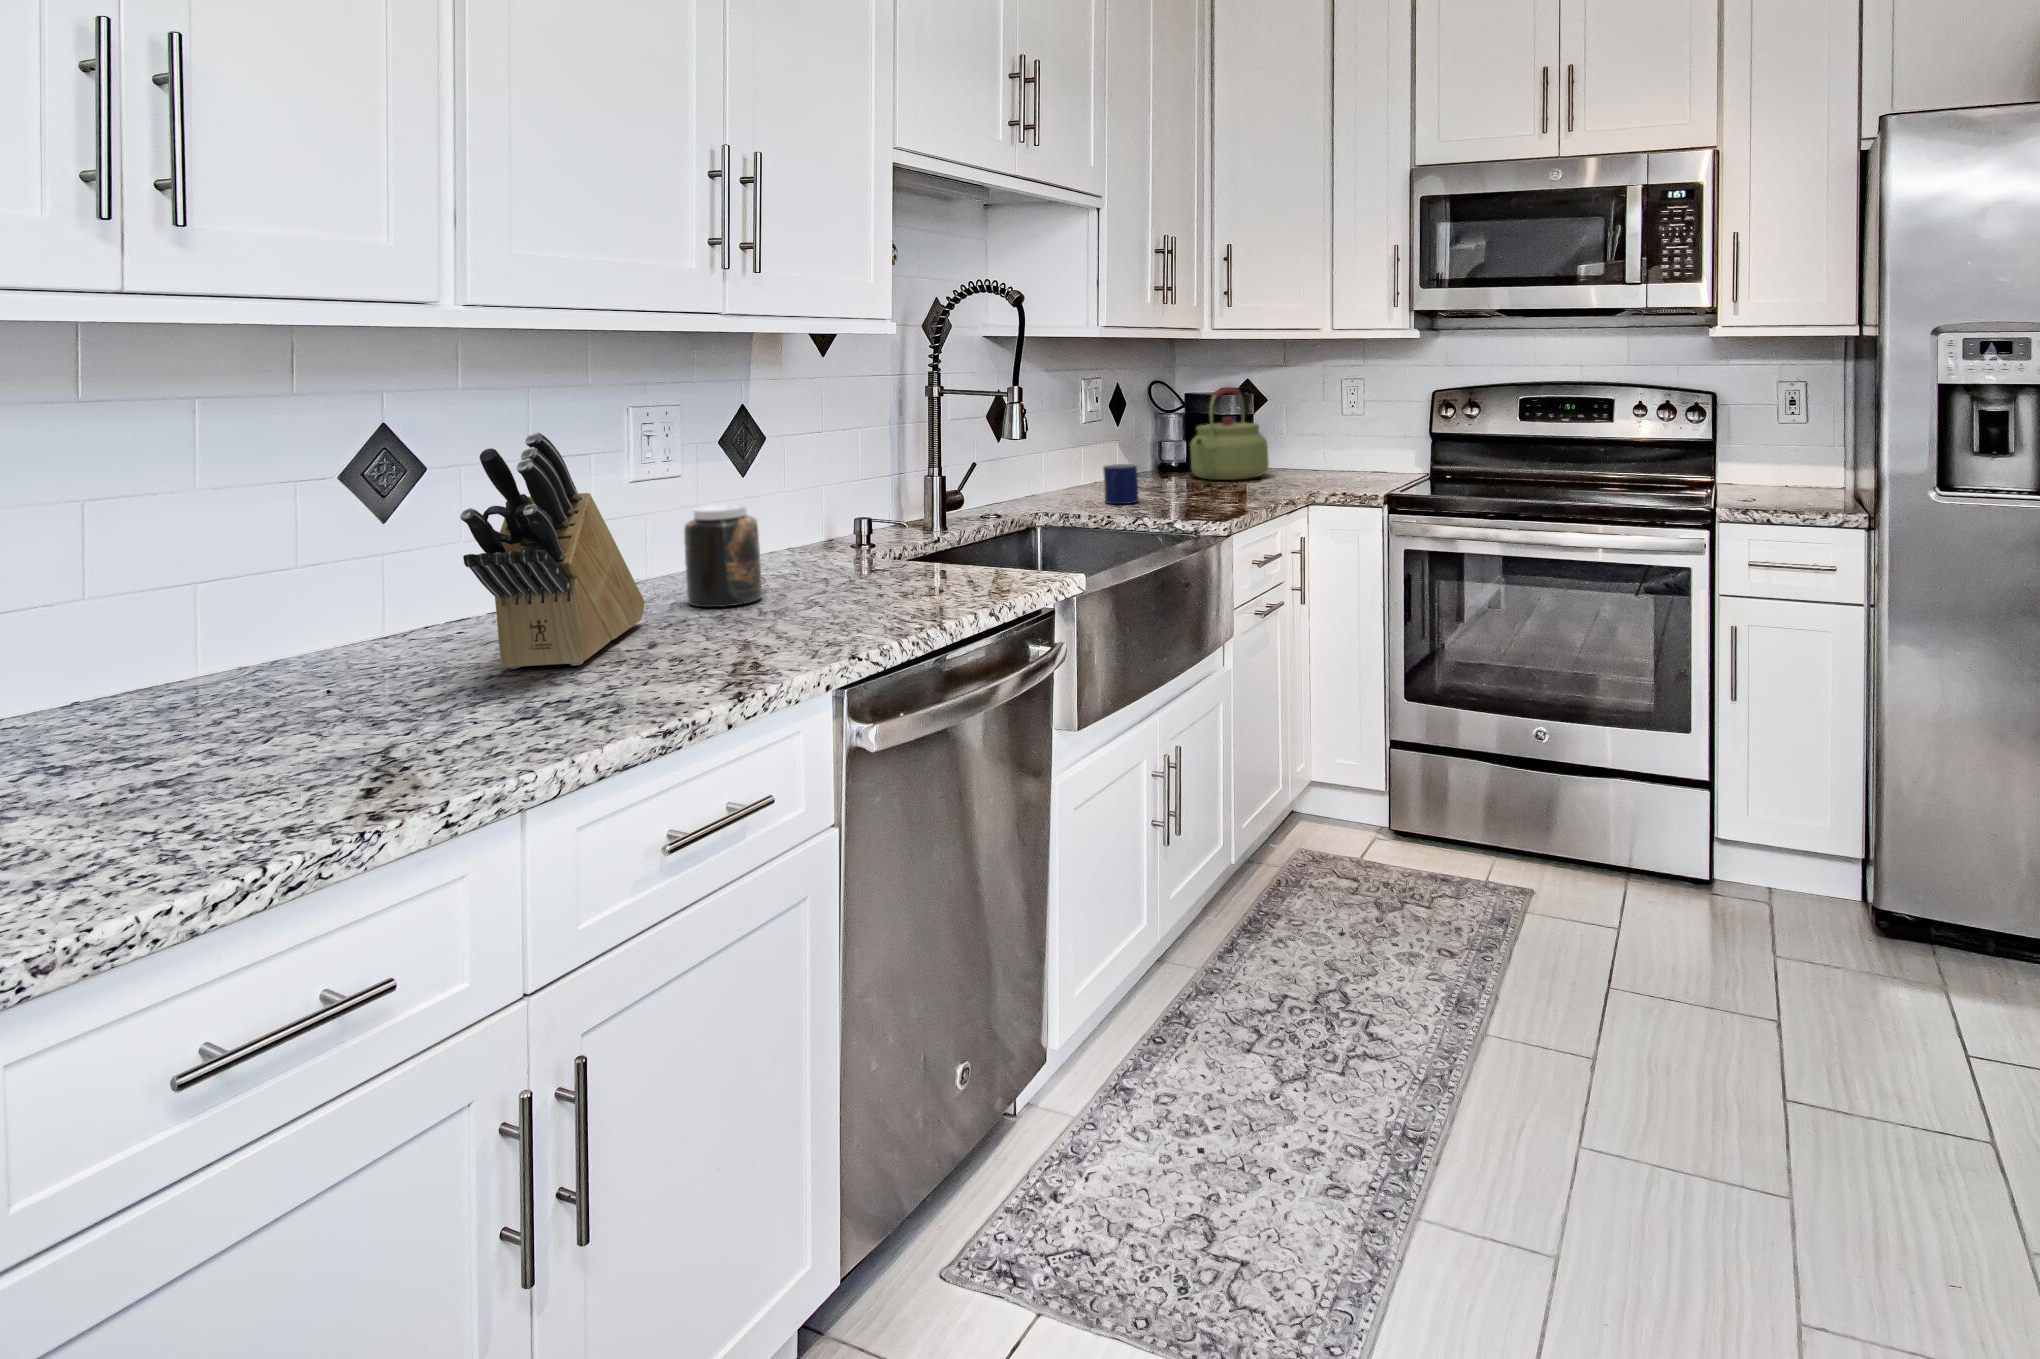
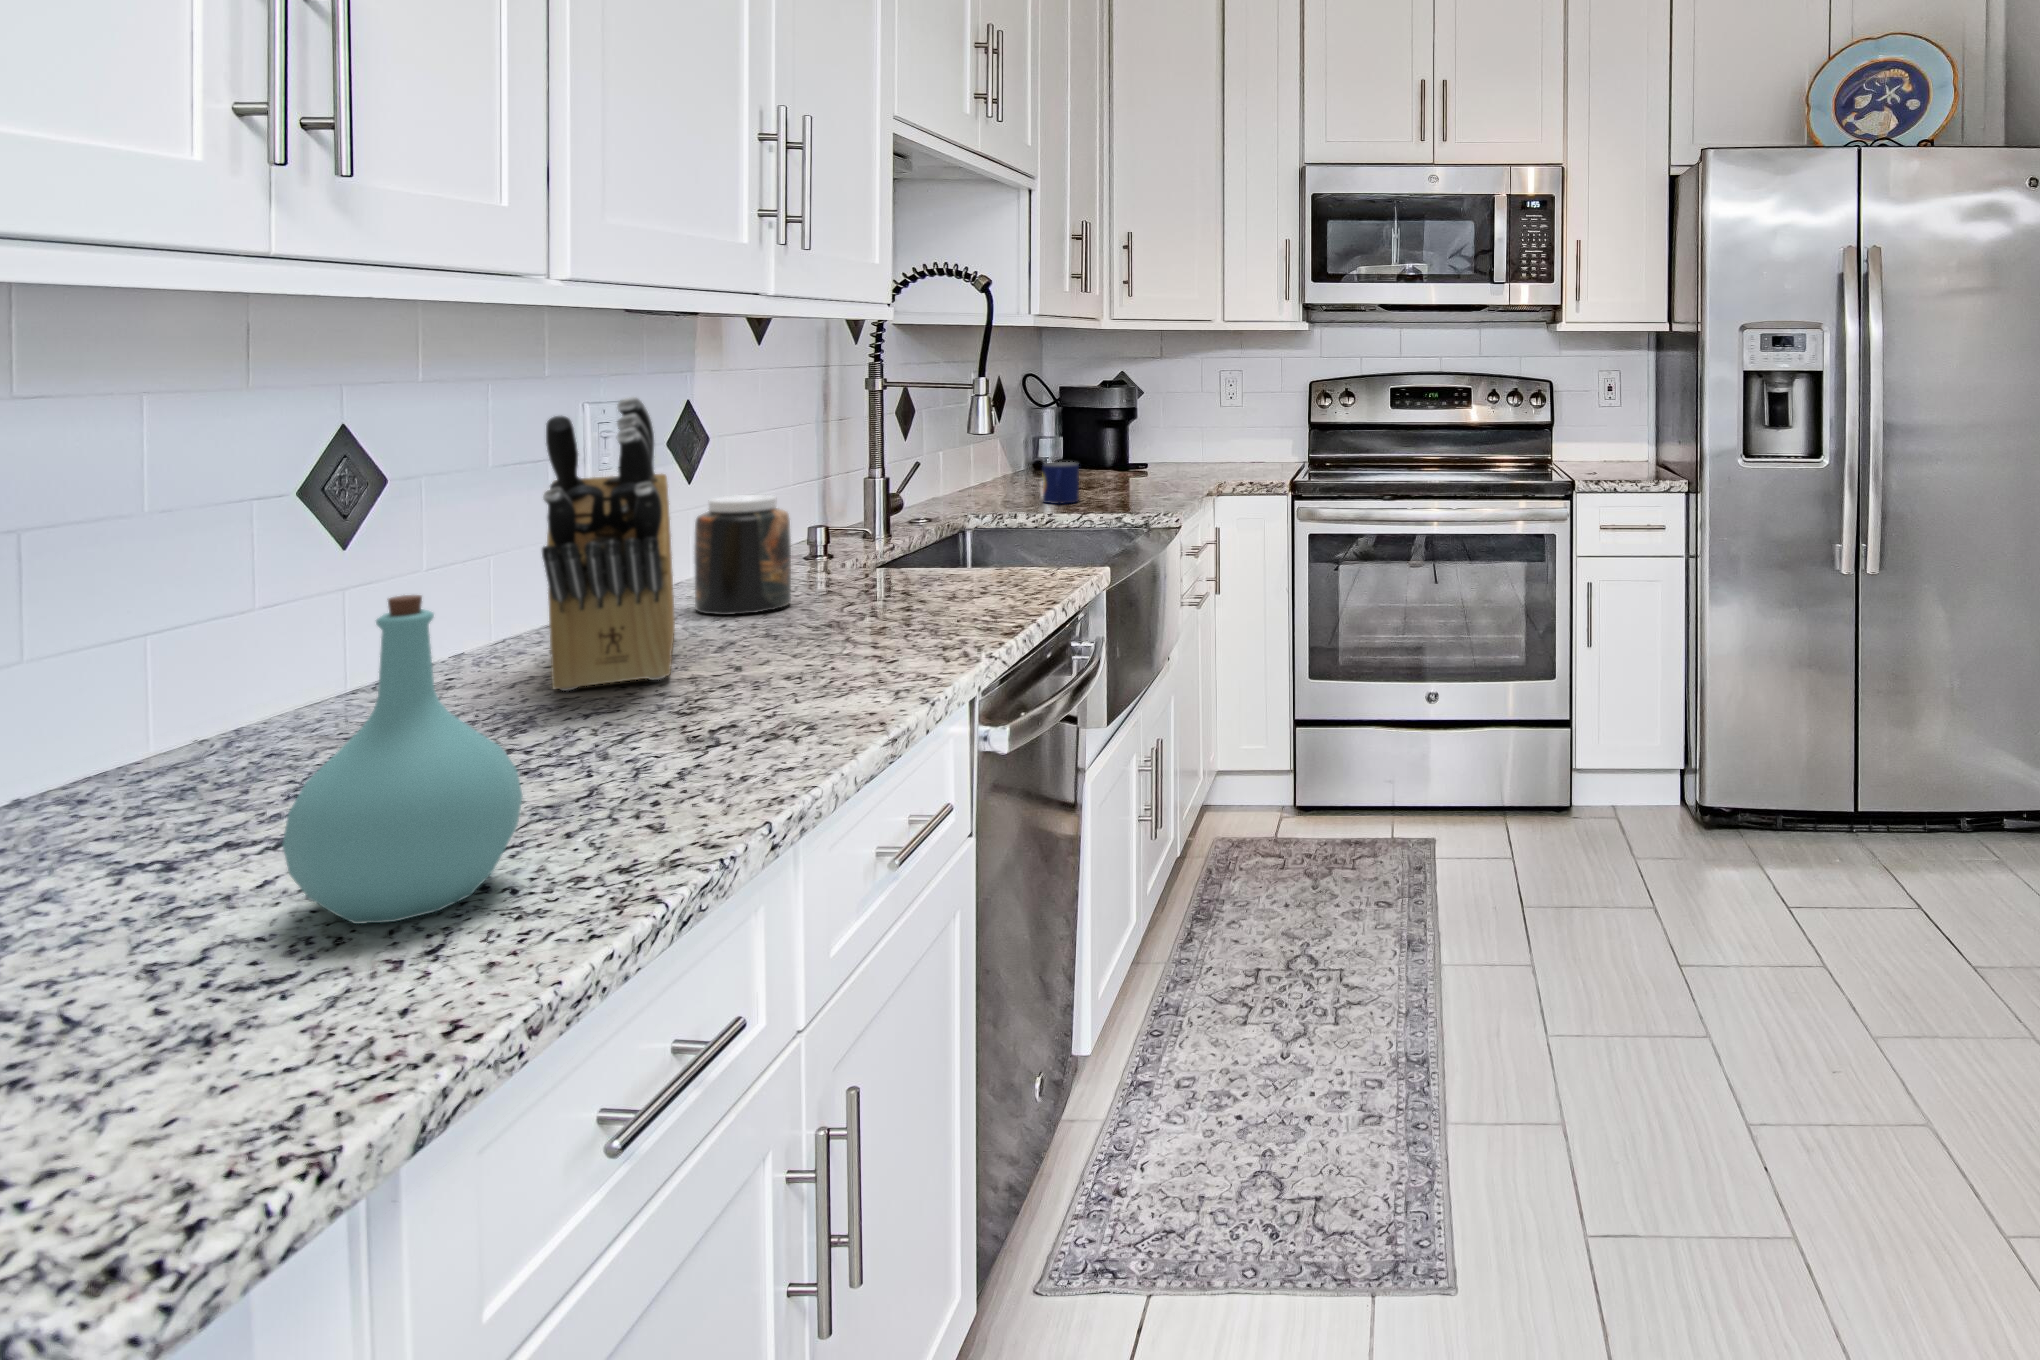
kettle: present [1190,387,1269,480] -> none [1101,388,1179,480]
bottle: none [100,607,269,857] -> present [282,595,523,924]

